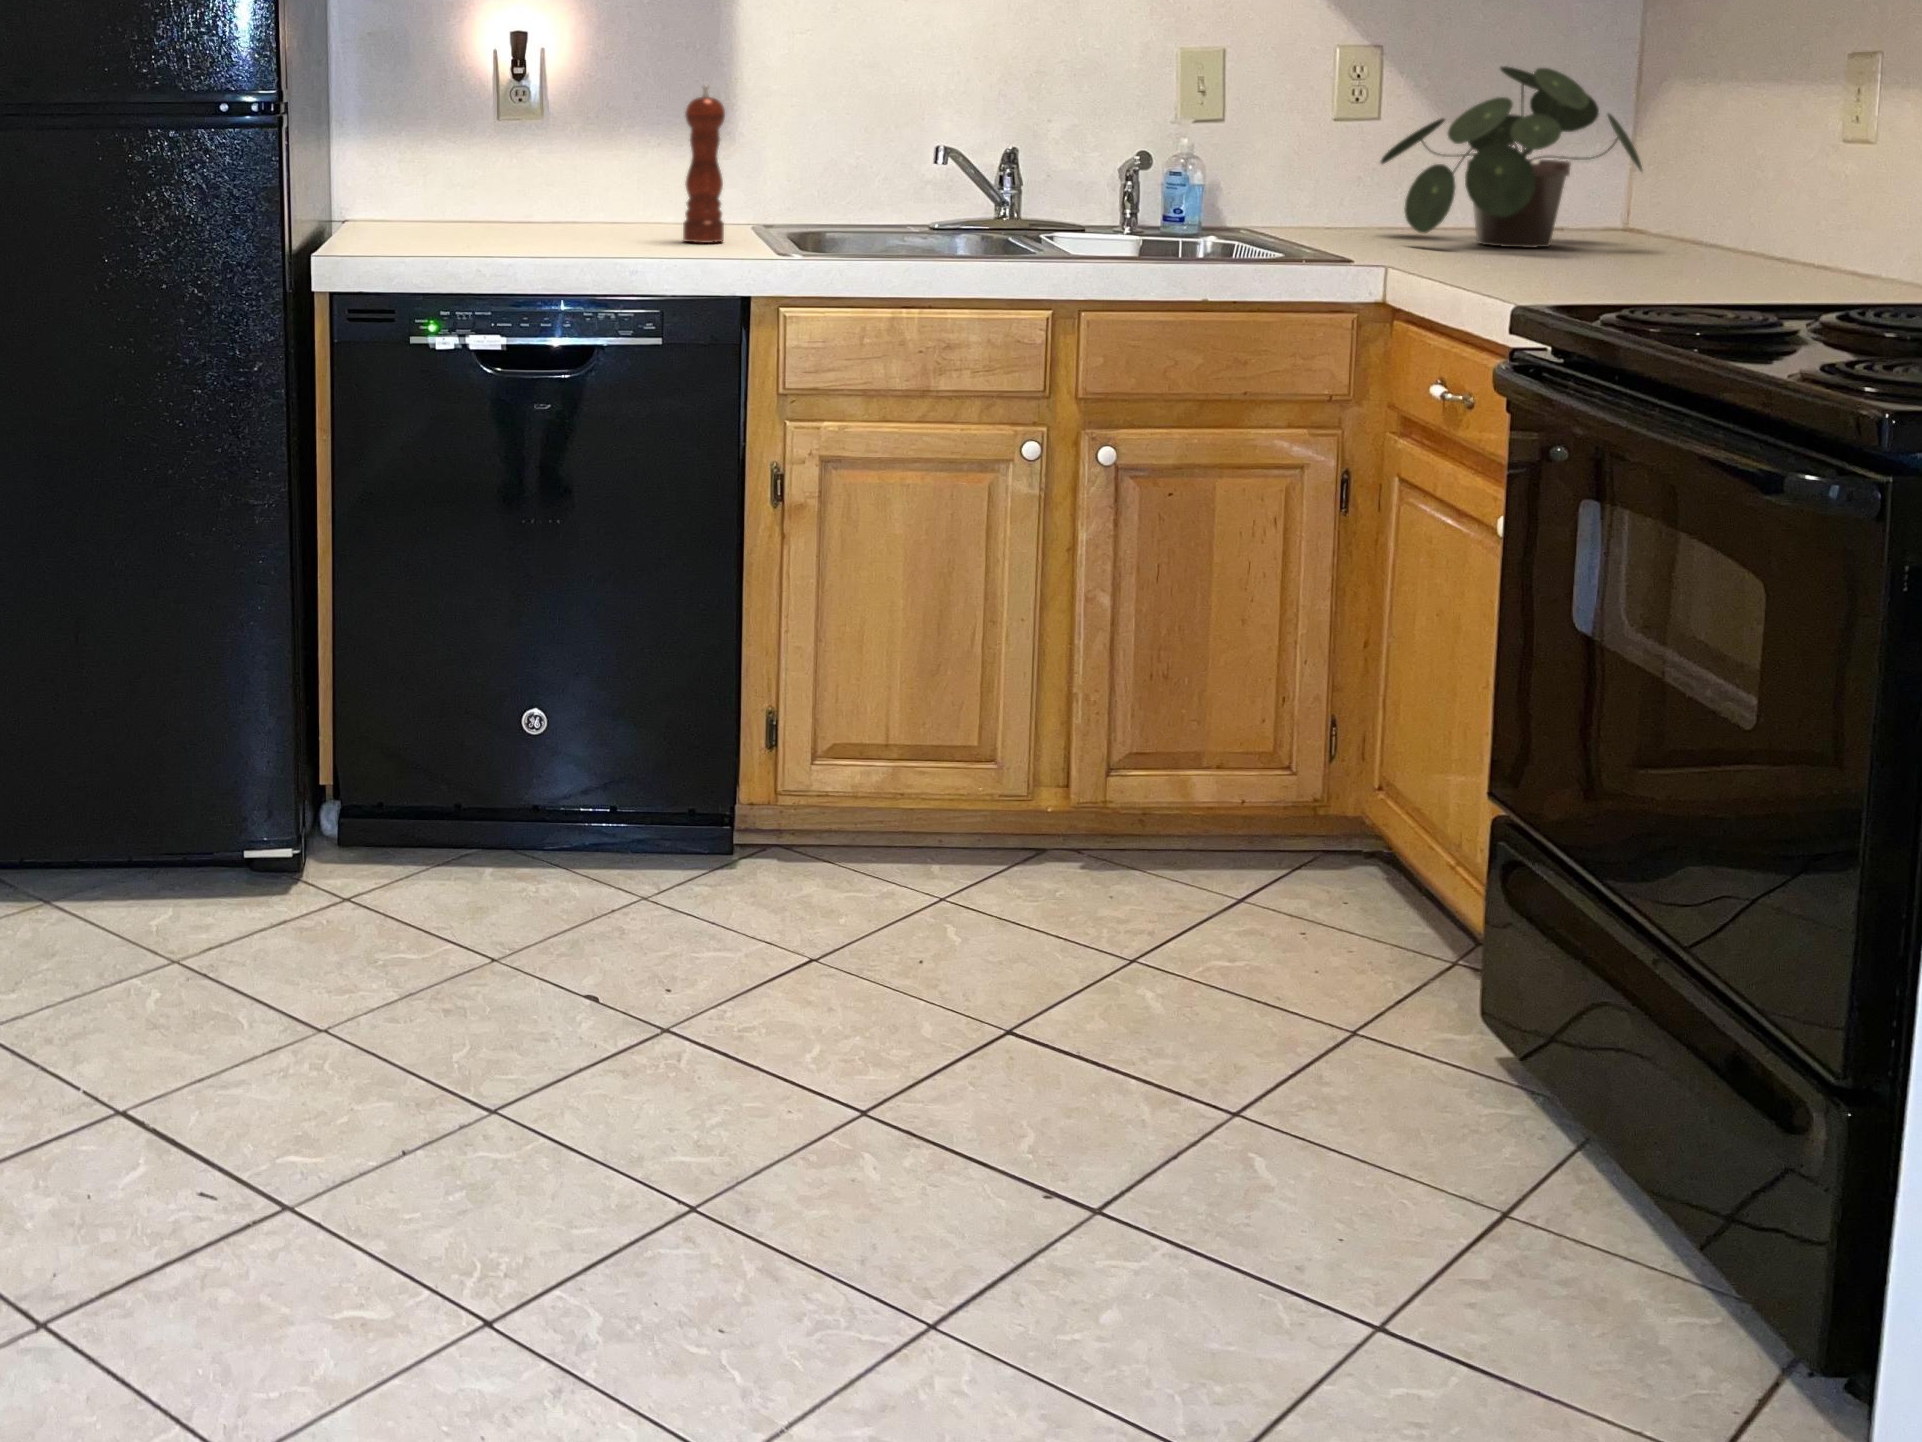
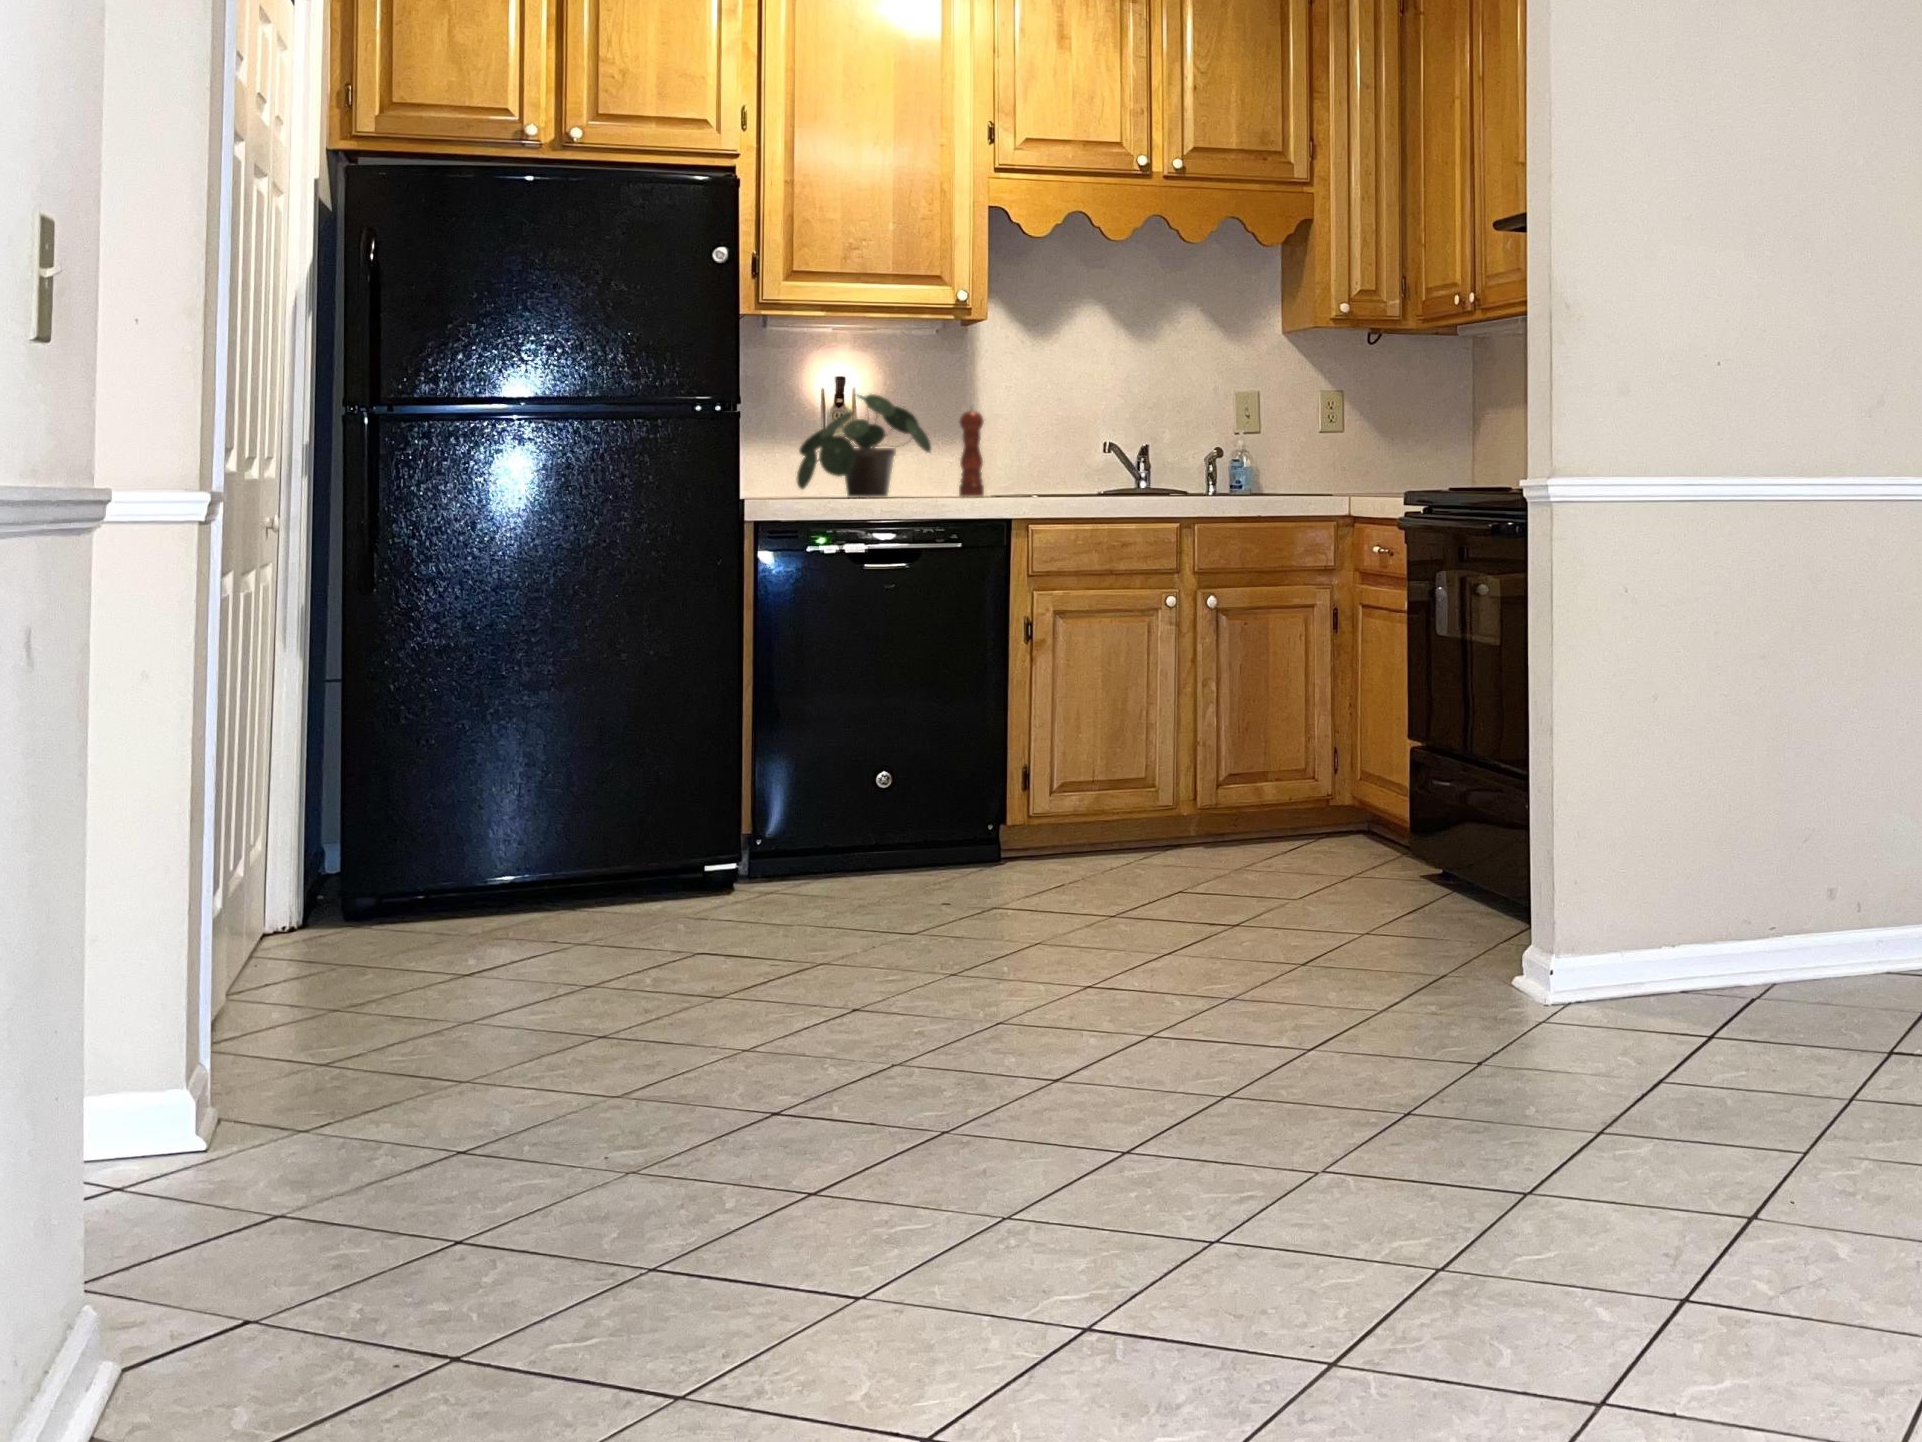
potted plant: present [1381,67,1642,248] -> present [797,394,931,497]

